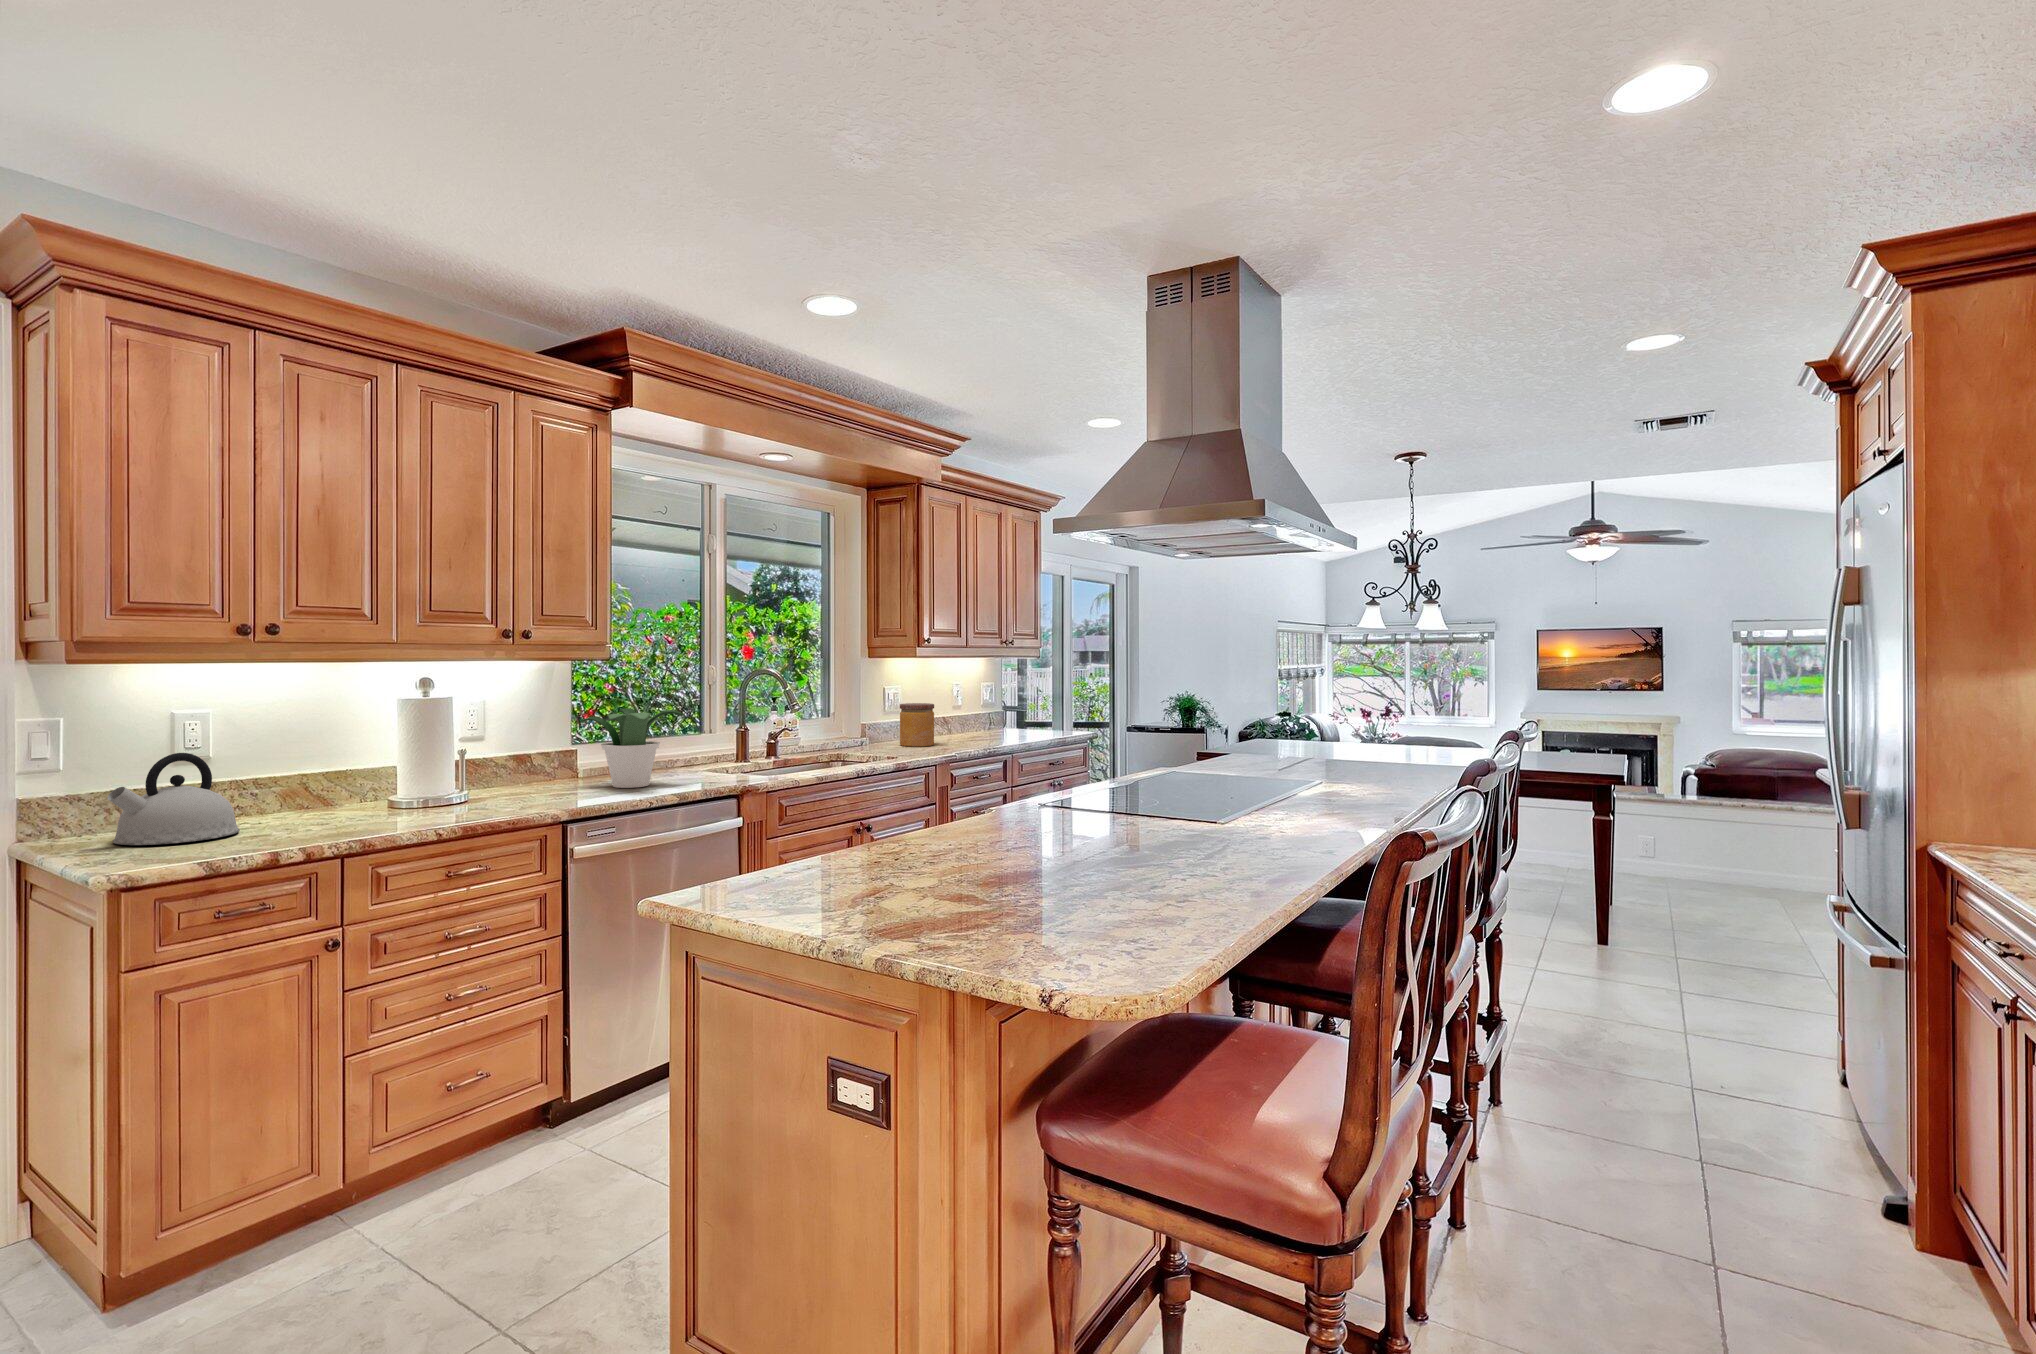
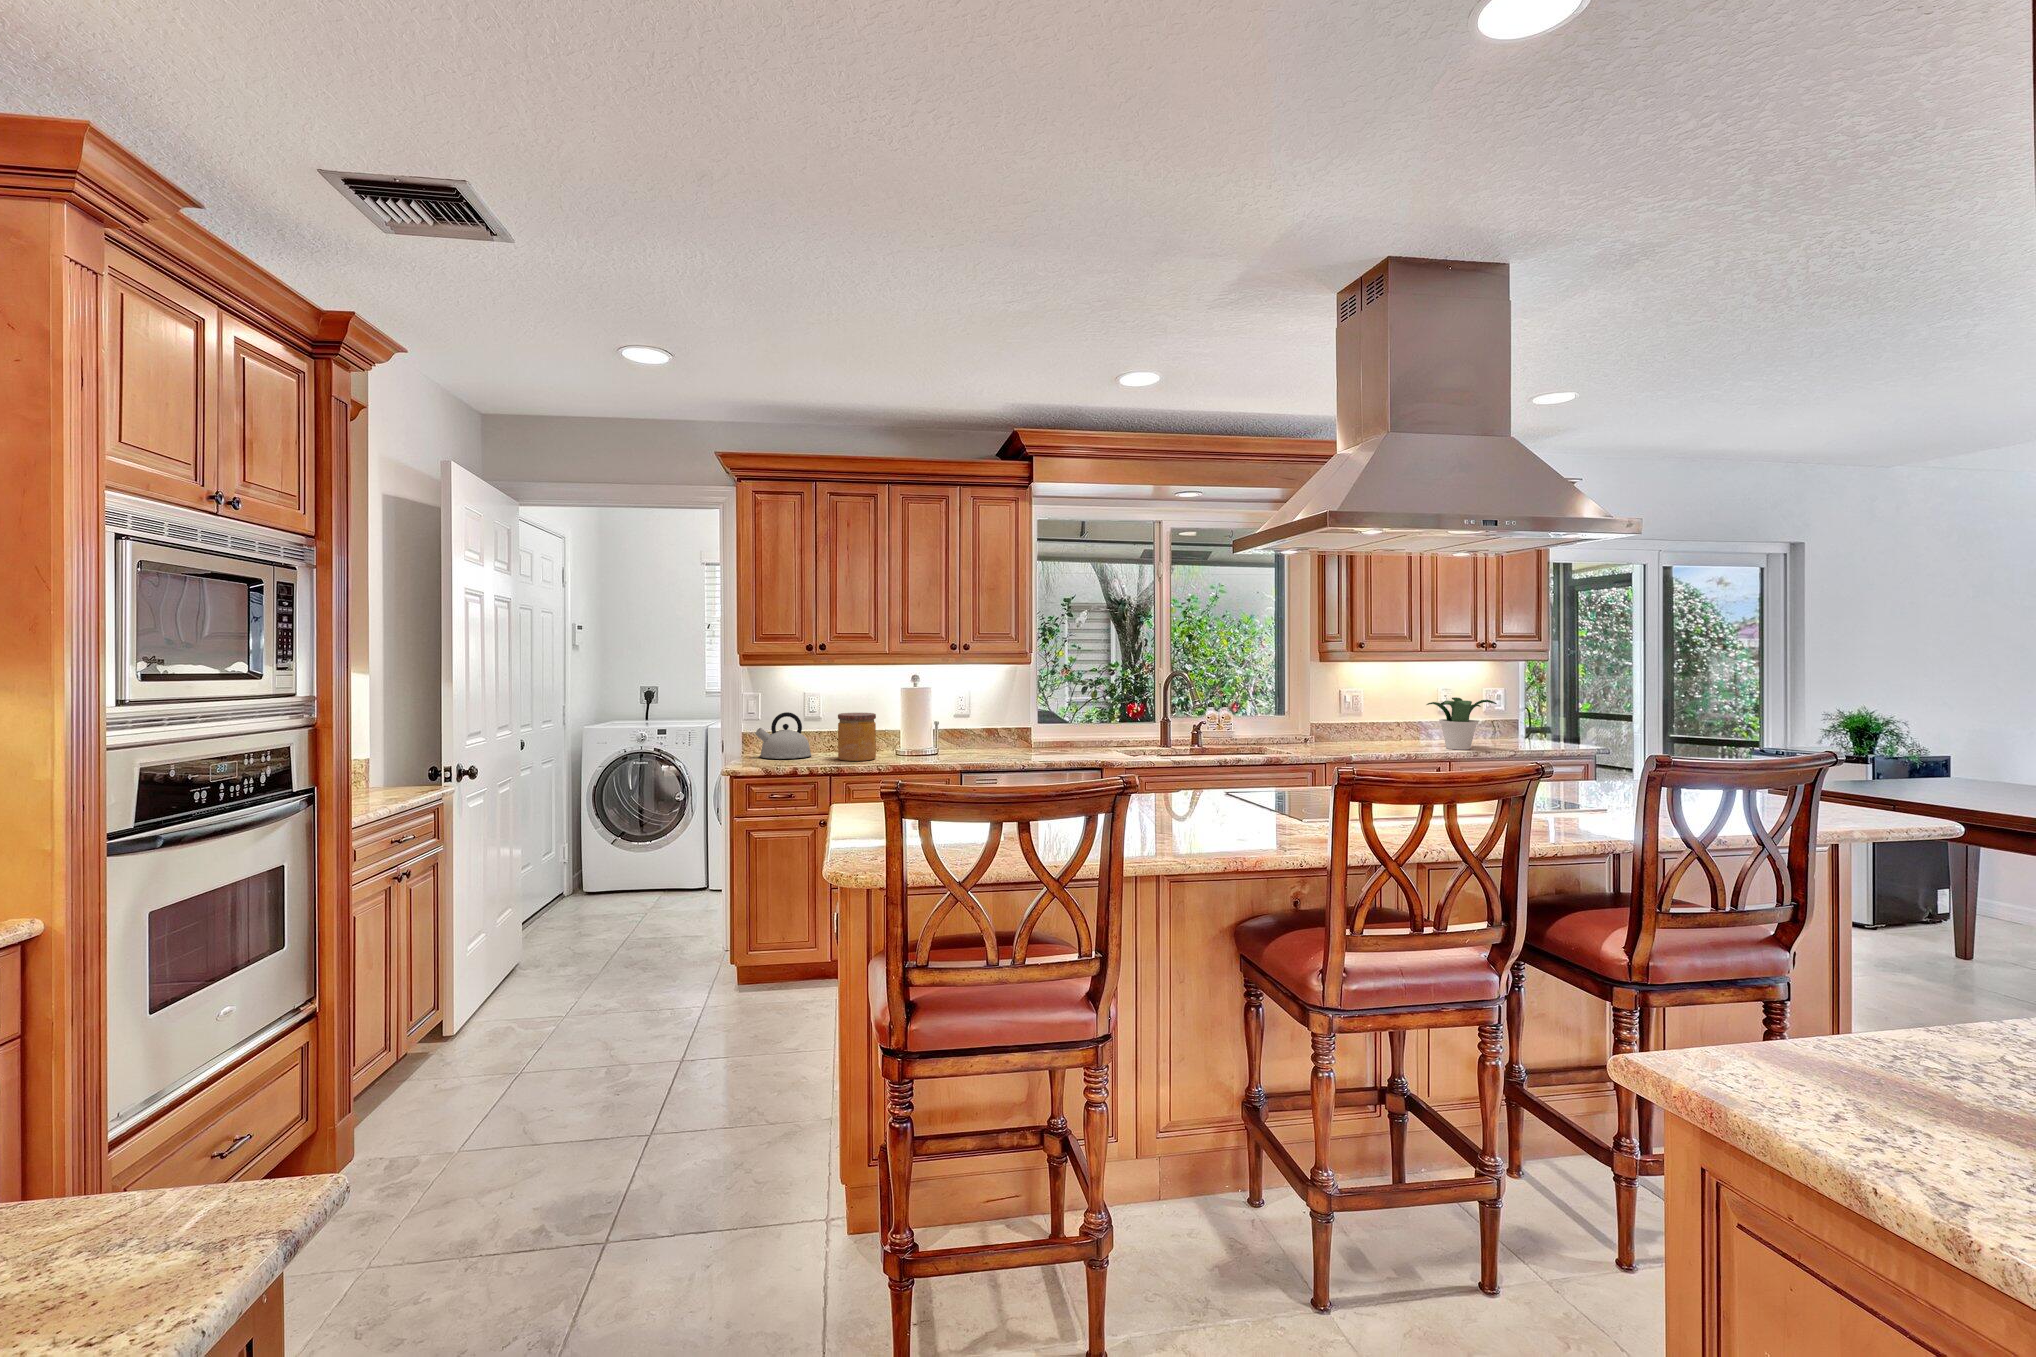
jar: present [900,703,934,747] -> present [838,713,876,761]
potted plant: present [581,709,685,788] -> present [1427,697,1497,750]

